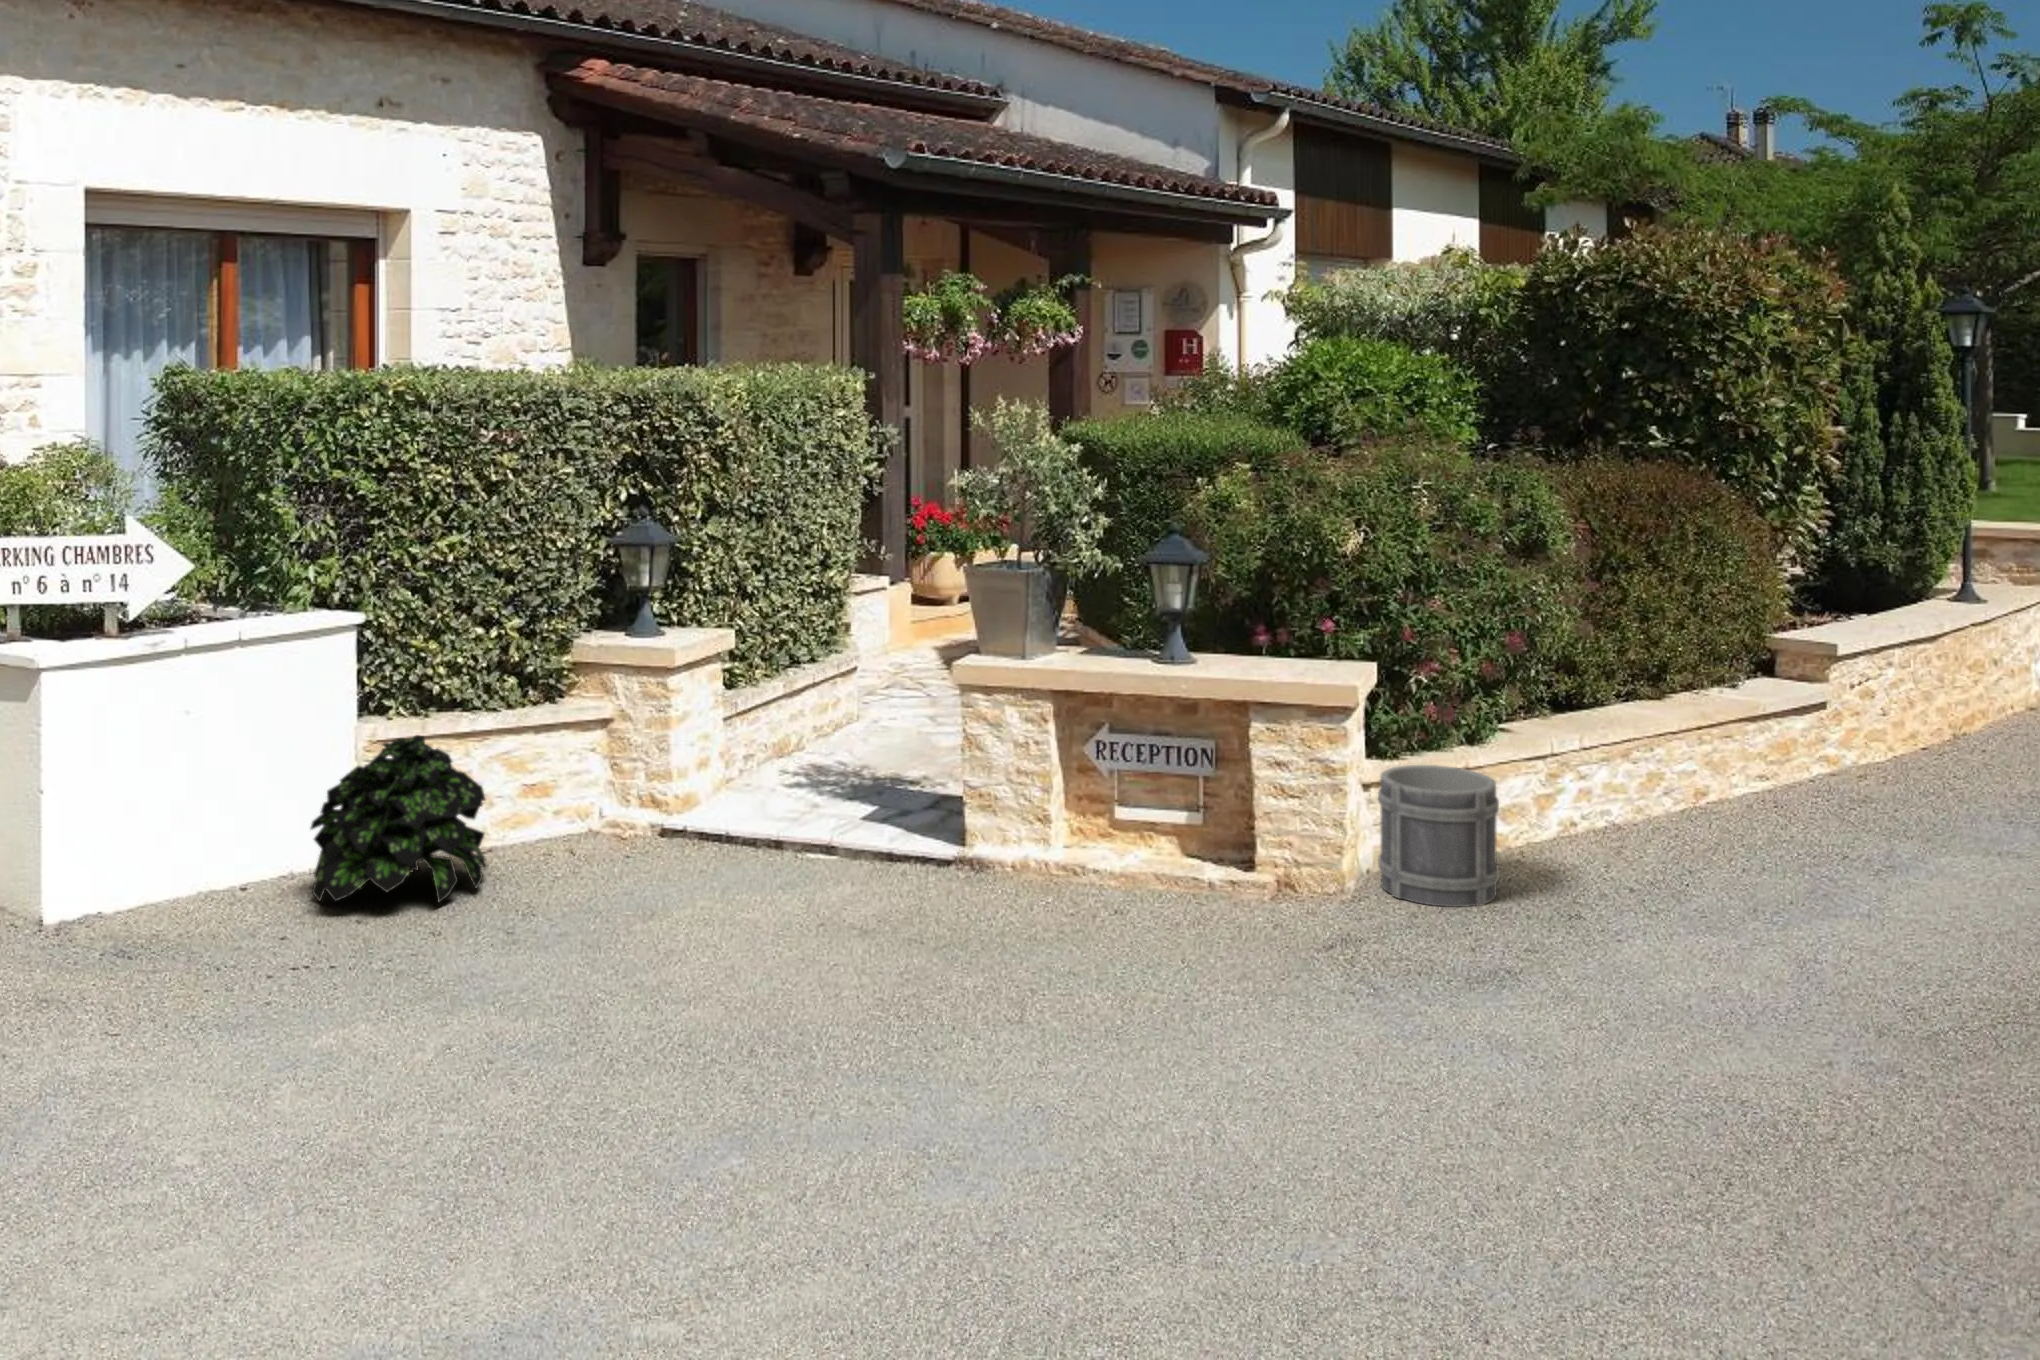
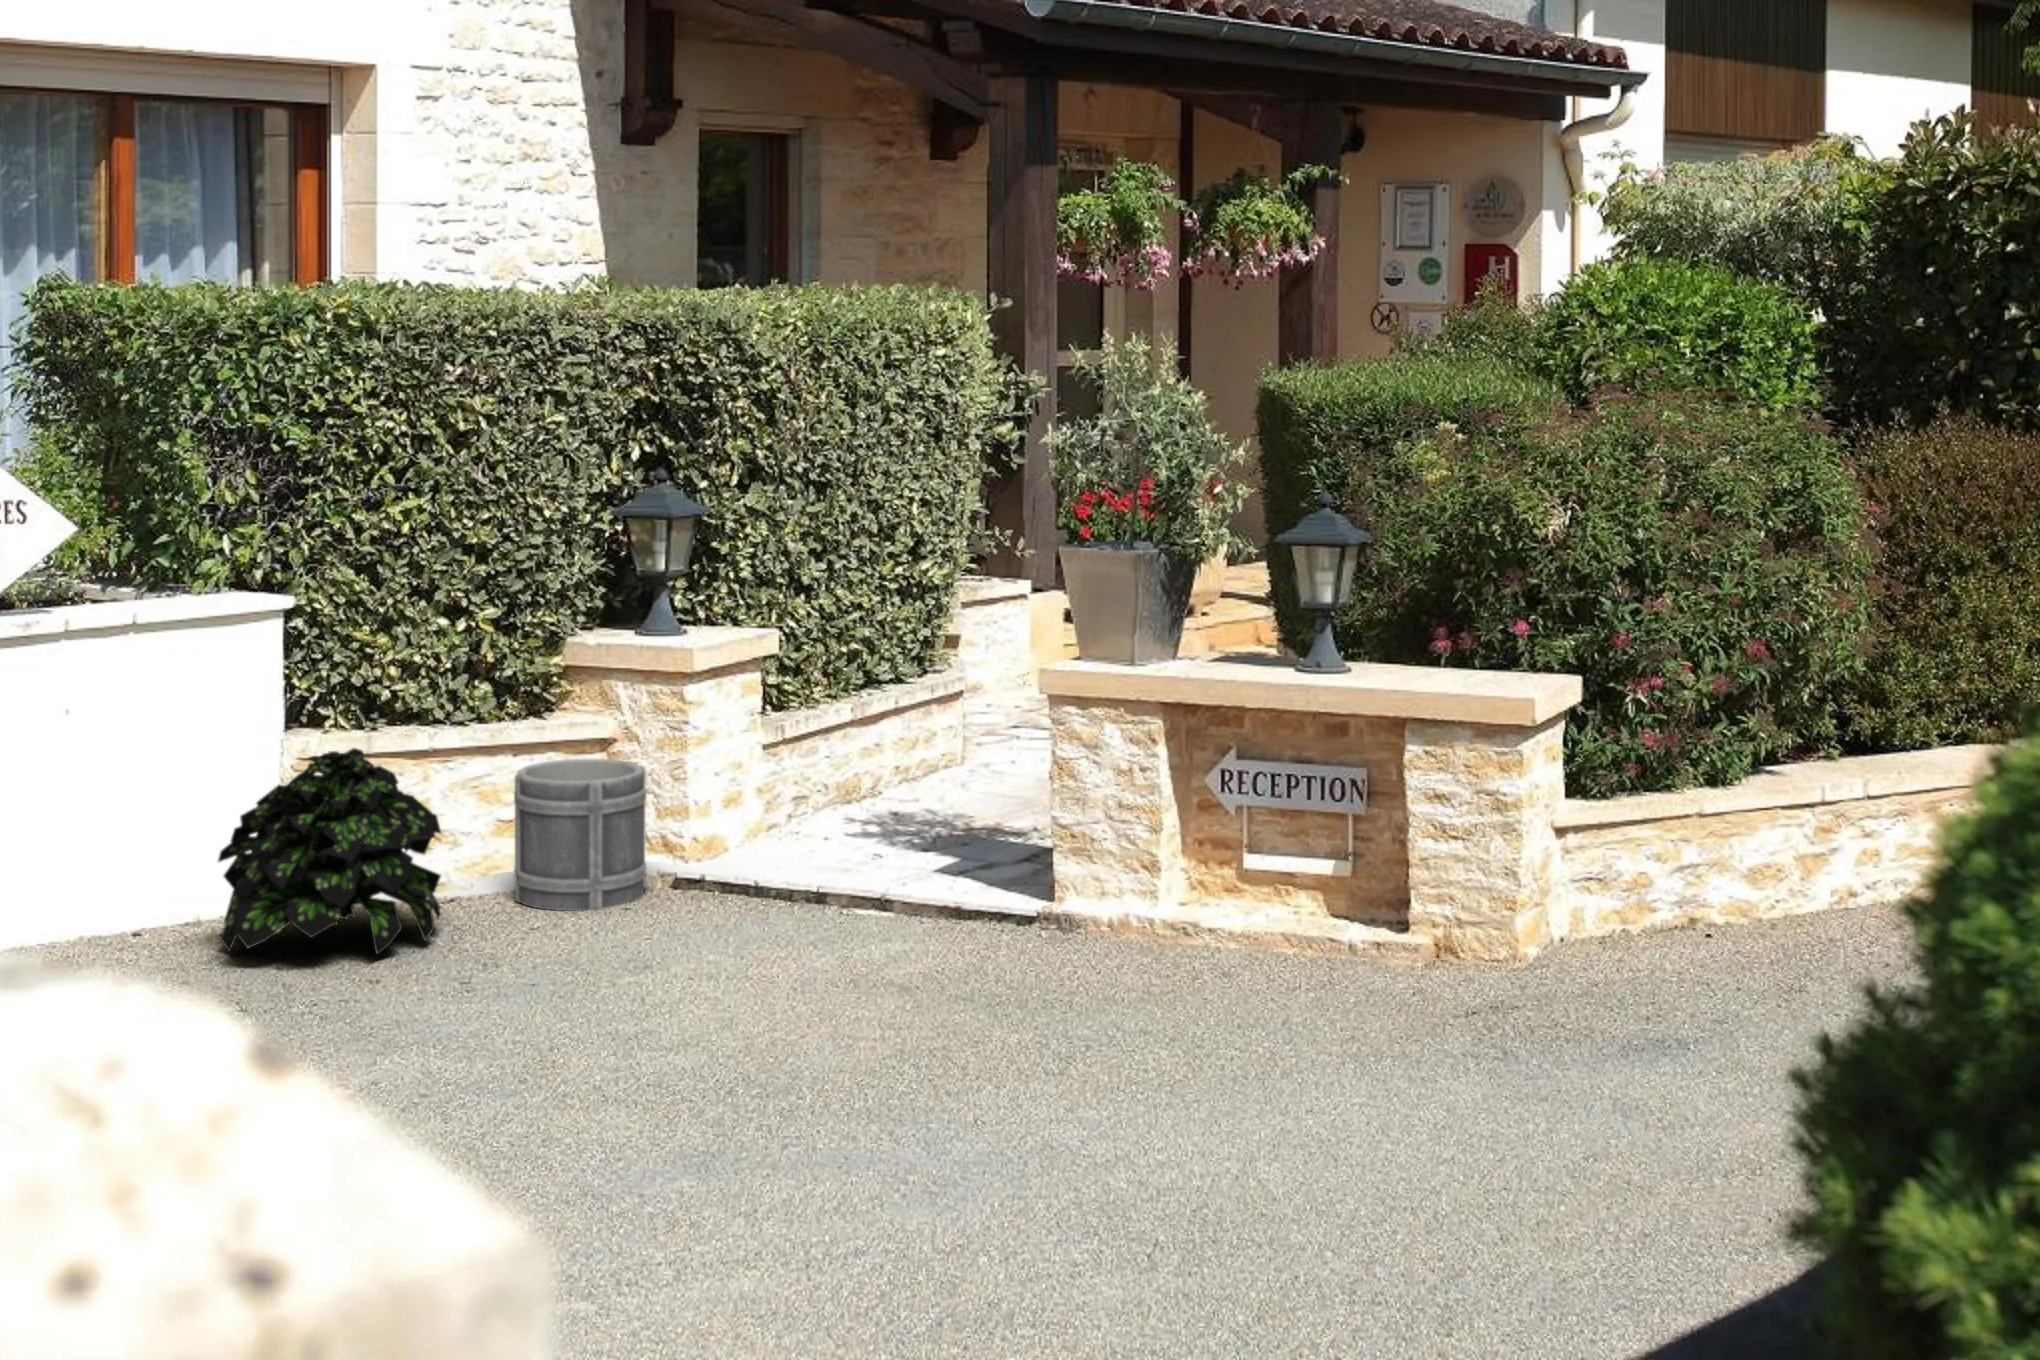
bucket: present [1378,765,1499,907] -> present [514,758,646,911]

